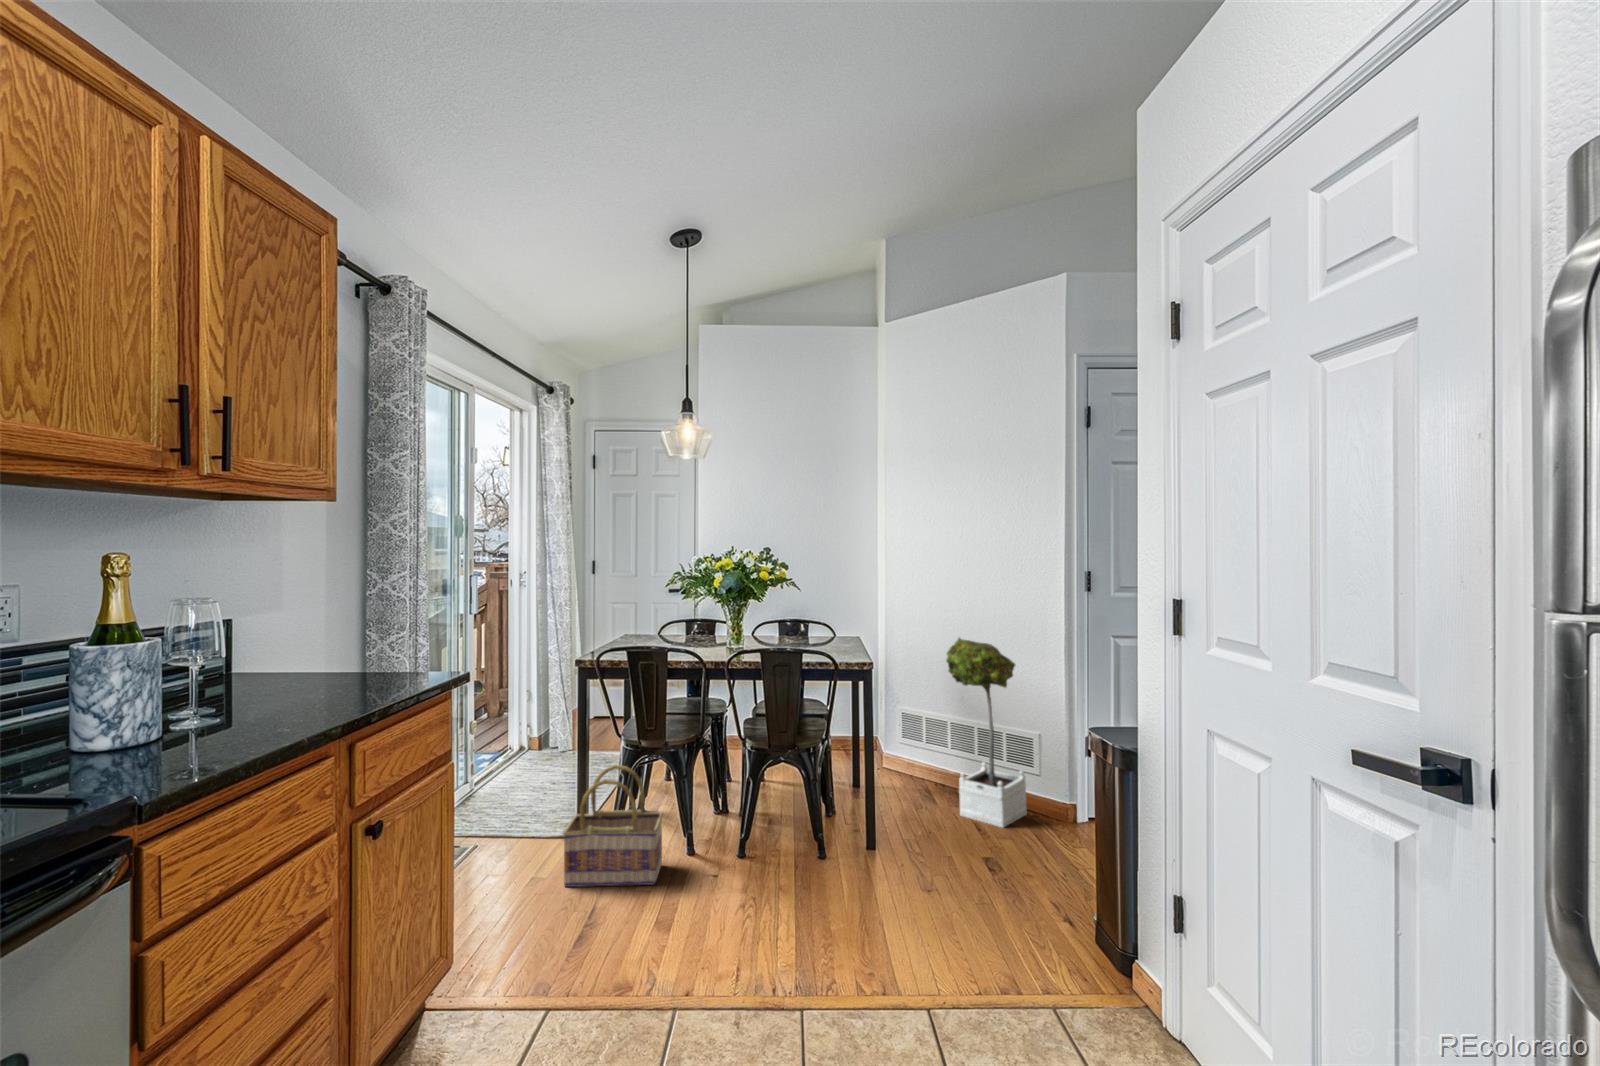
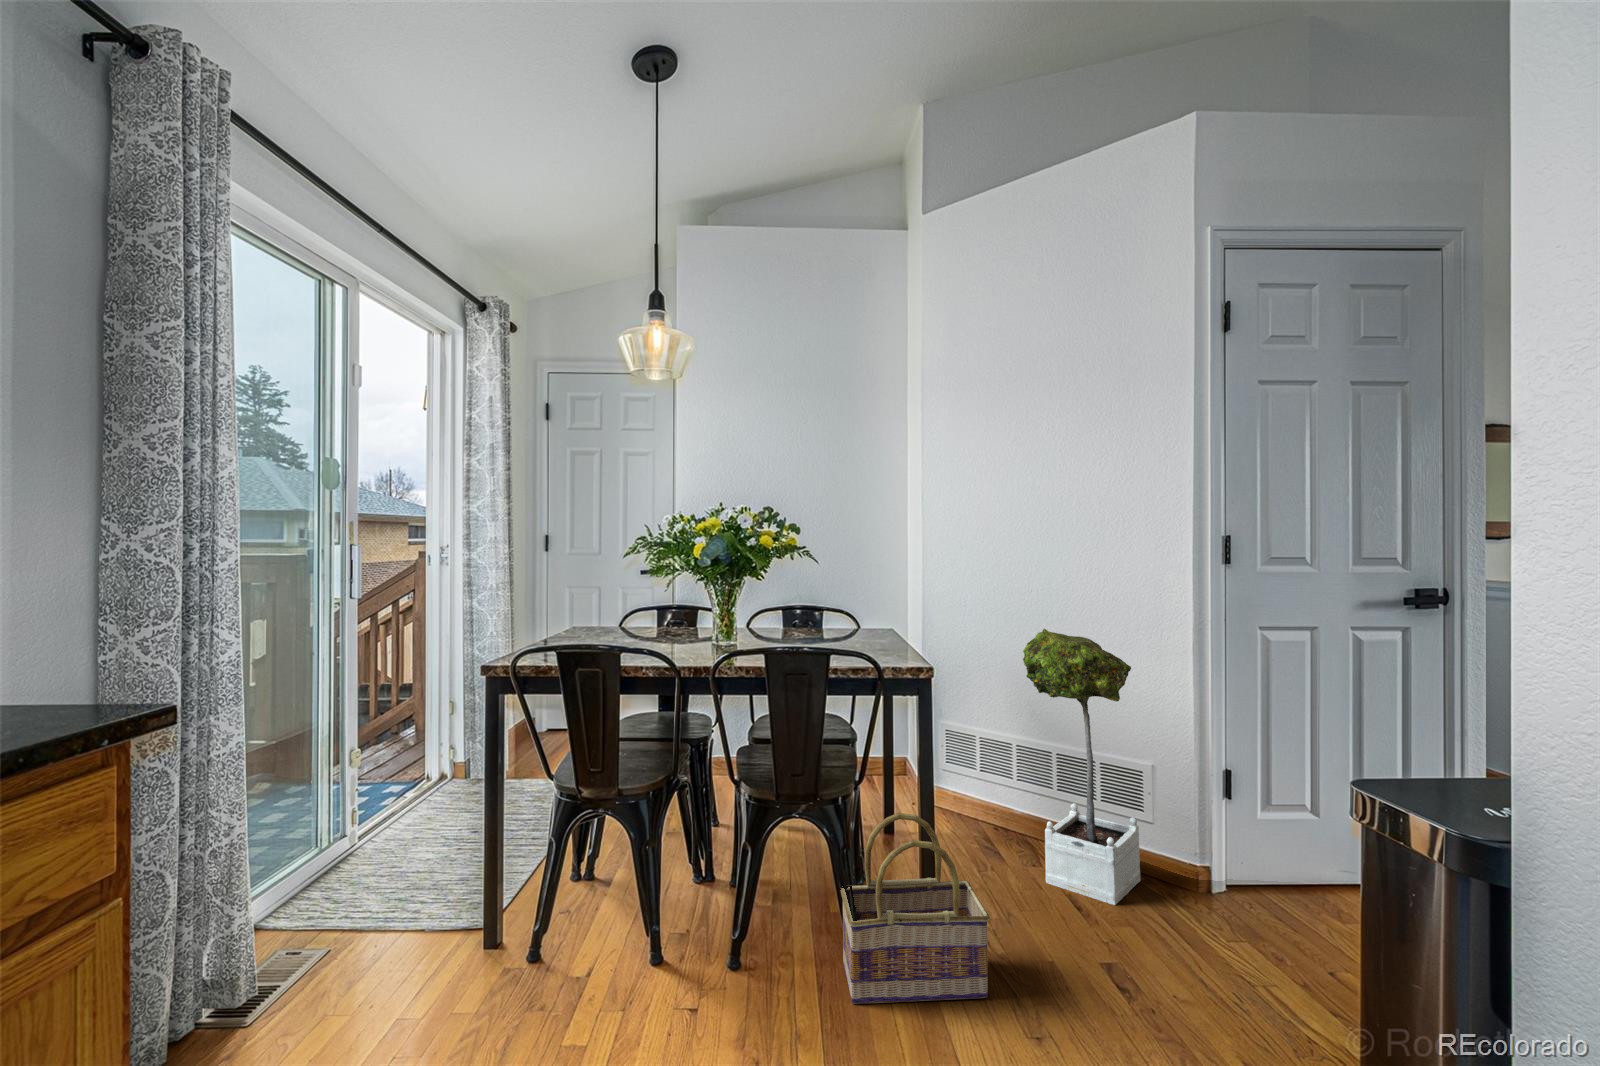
basket: present [563,765,663,887] -> present [840,813,990,1004]

